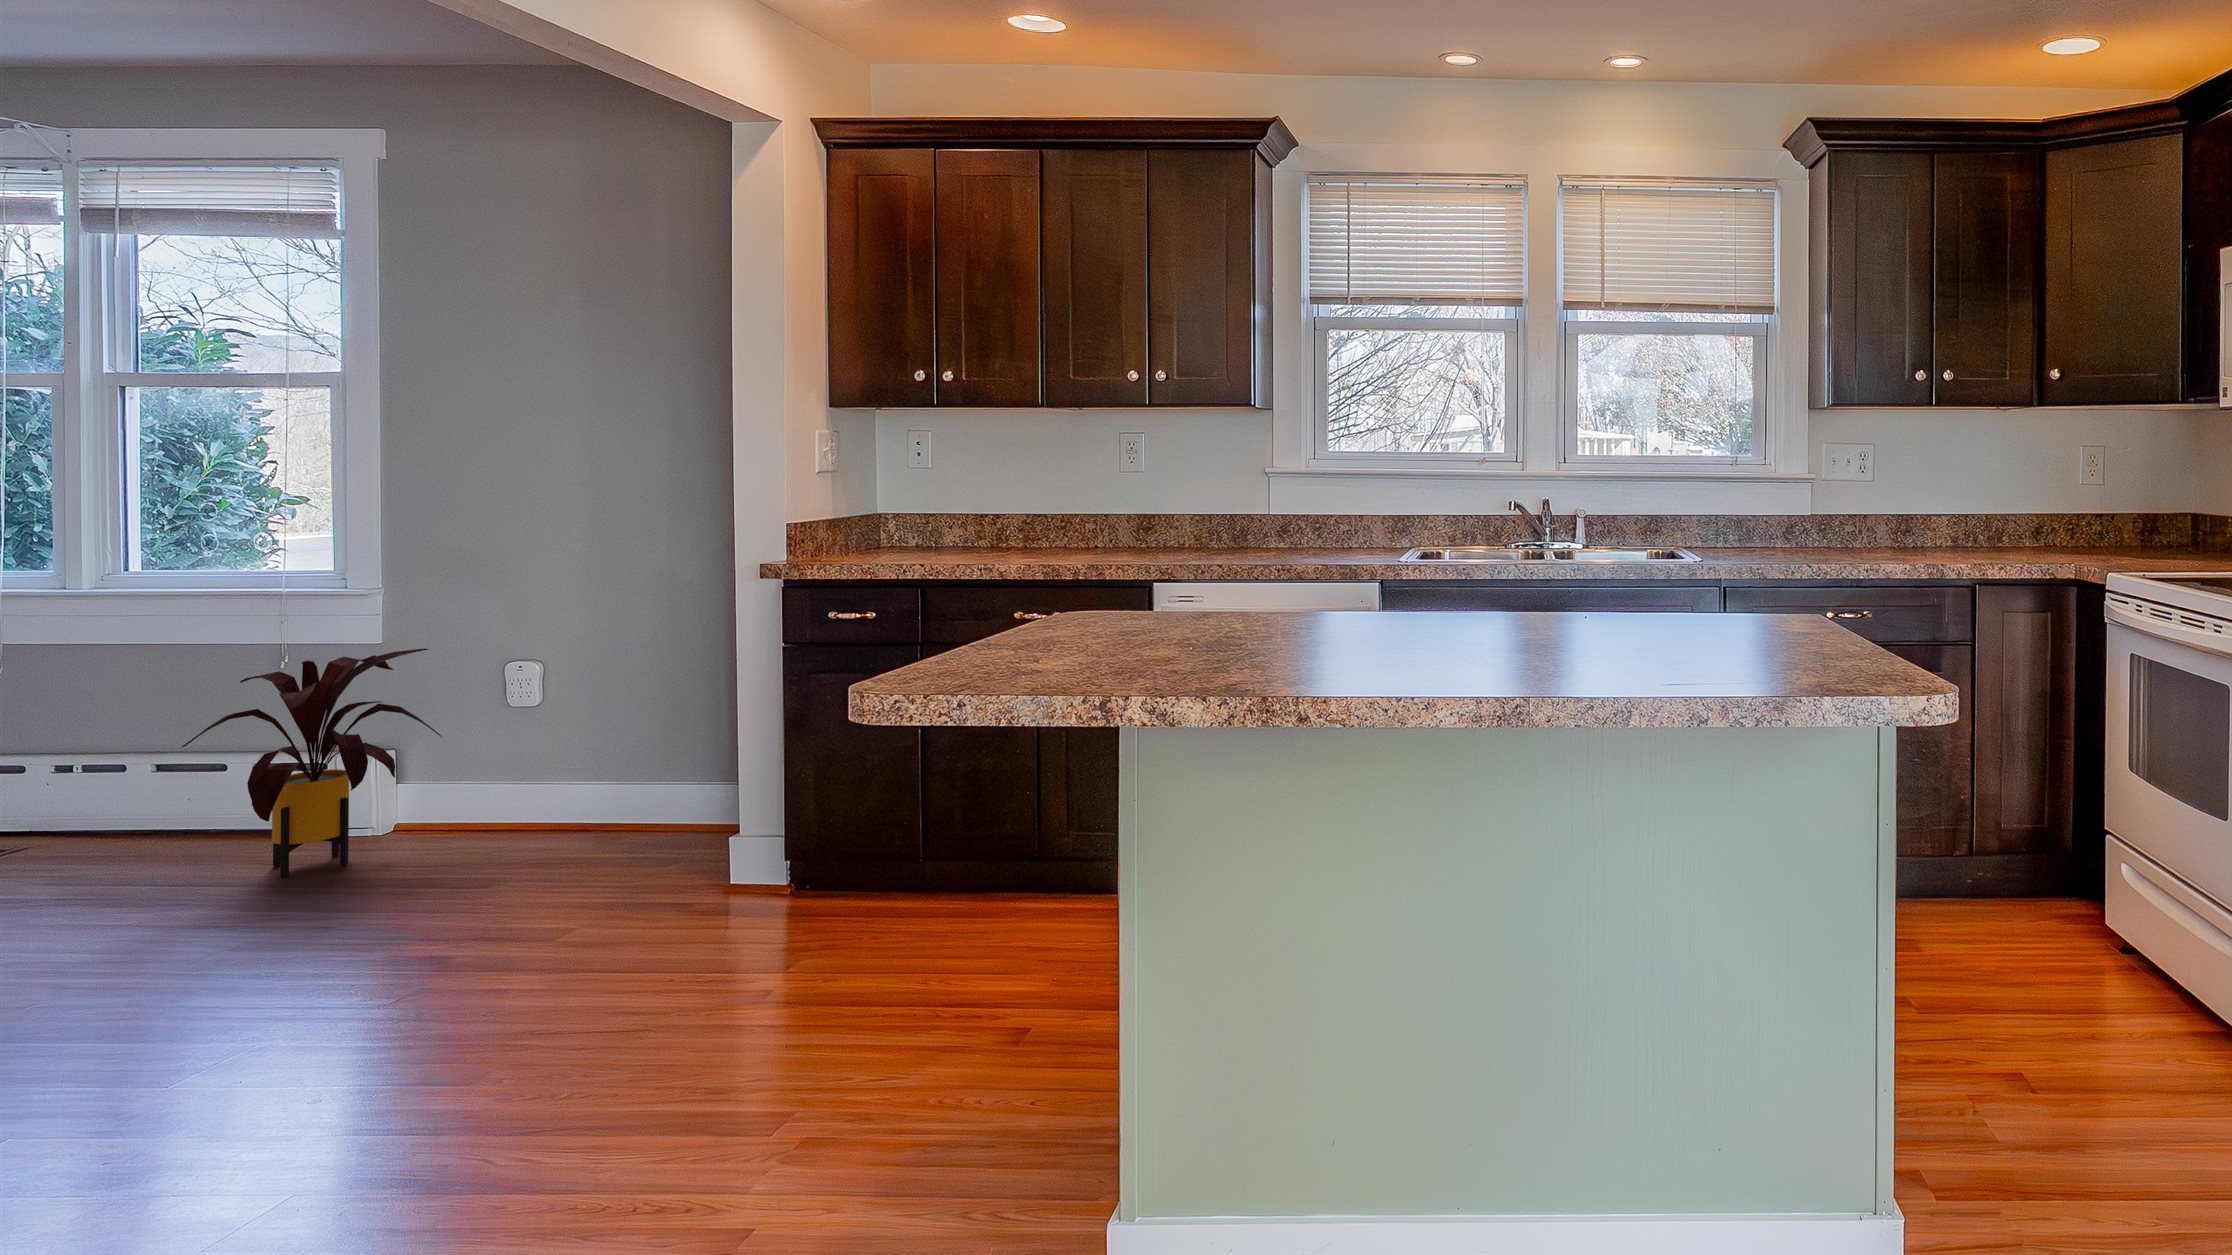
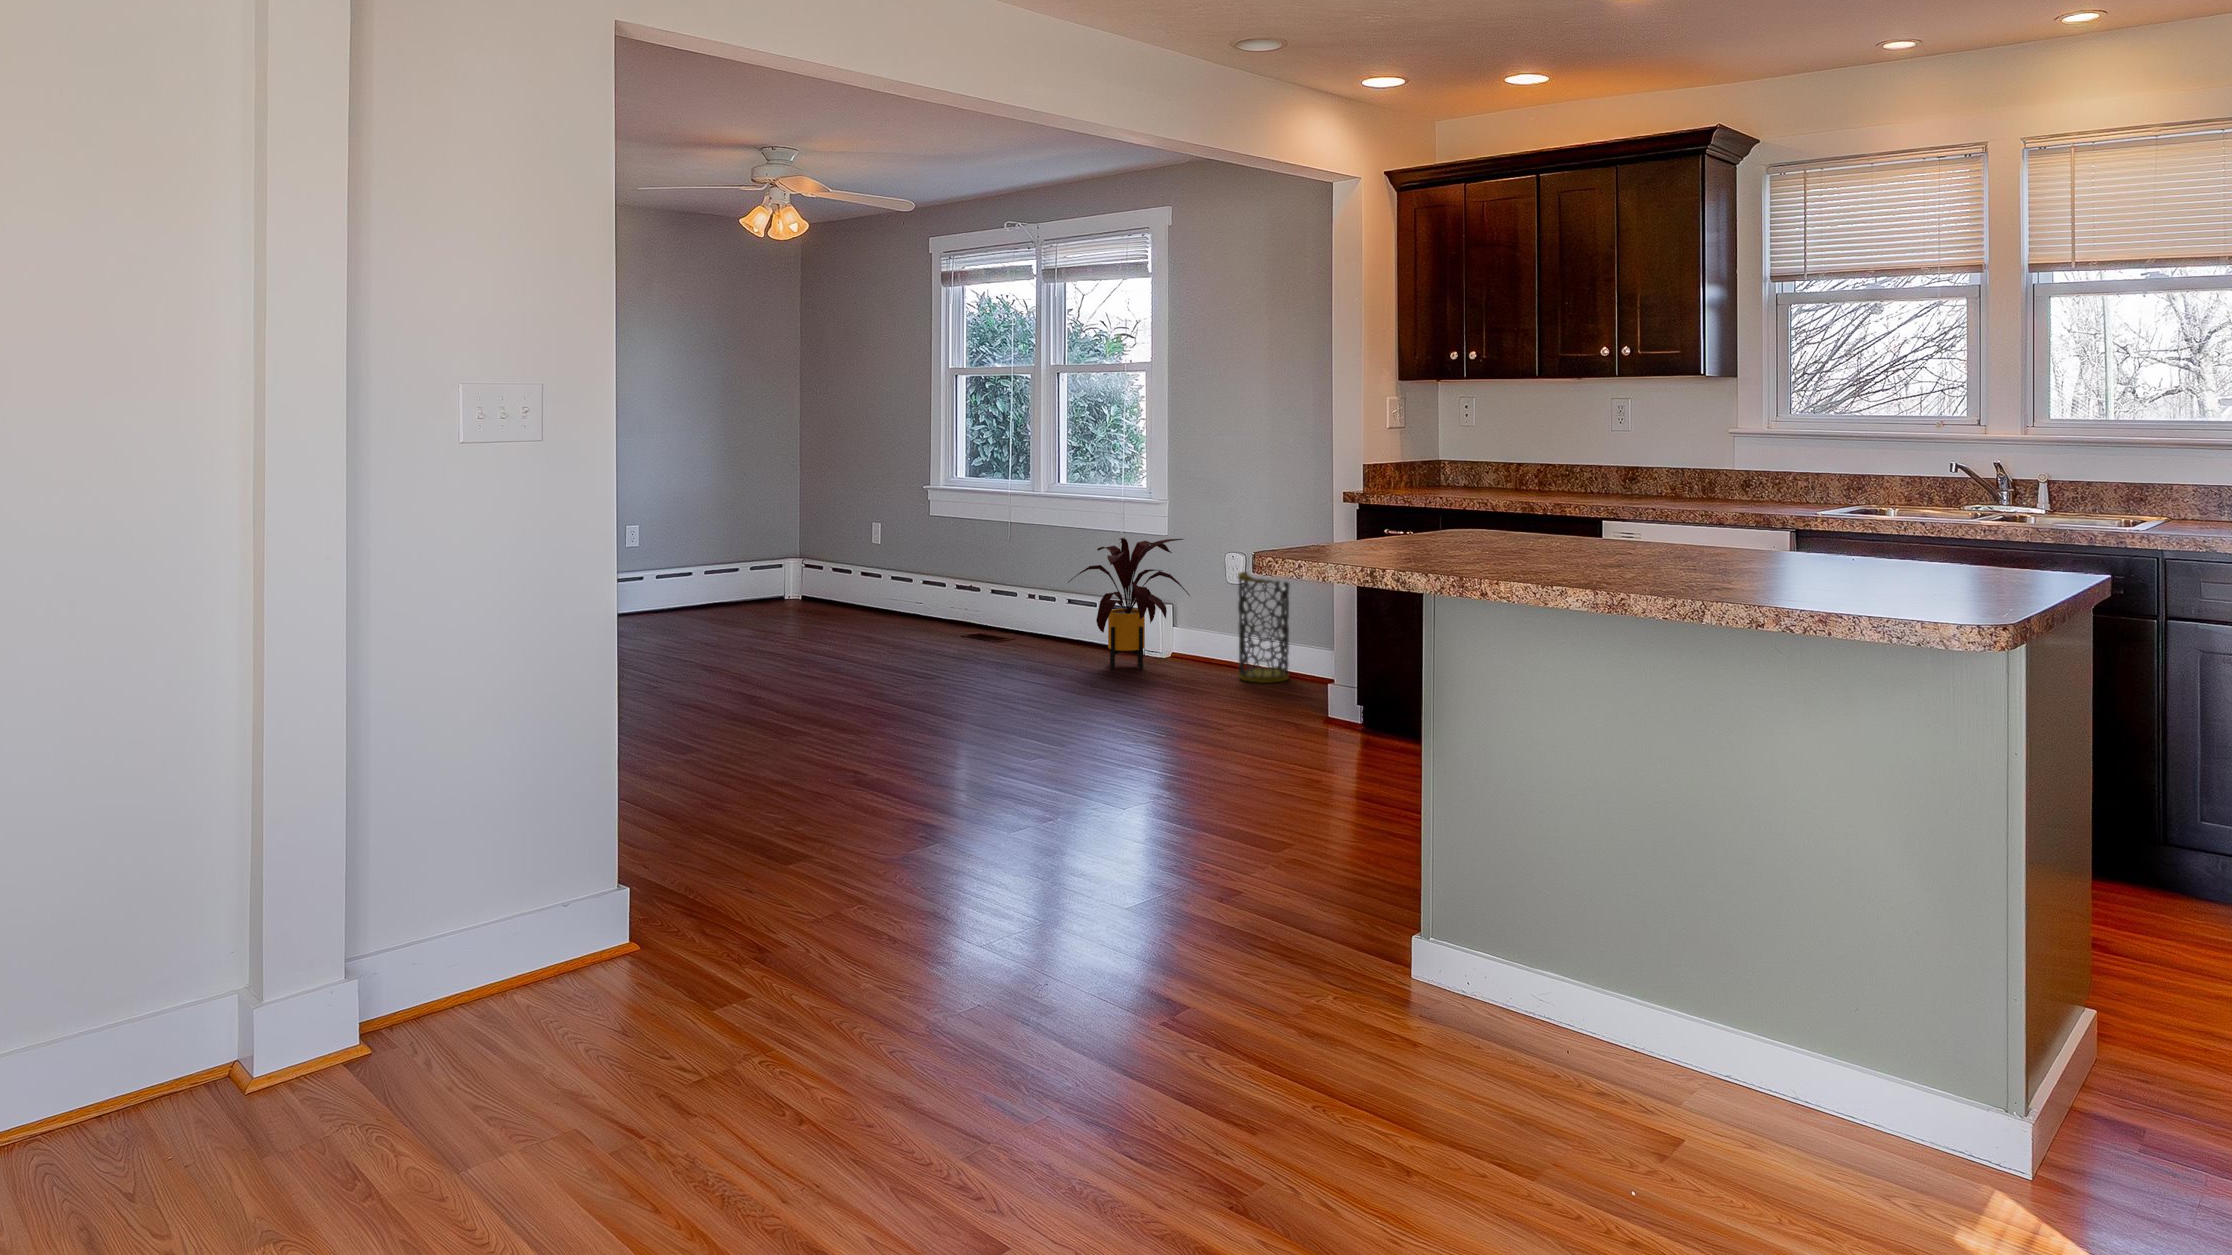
trash can: none [541,681,632,853] -> present [1238,572,1290,683]

